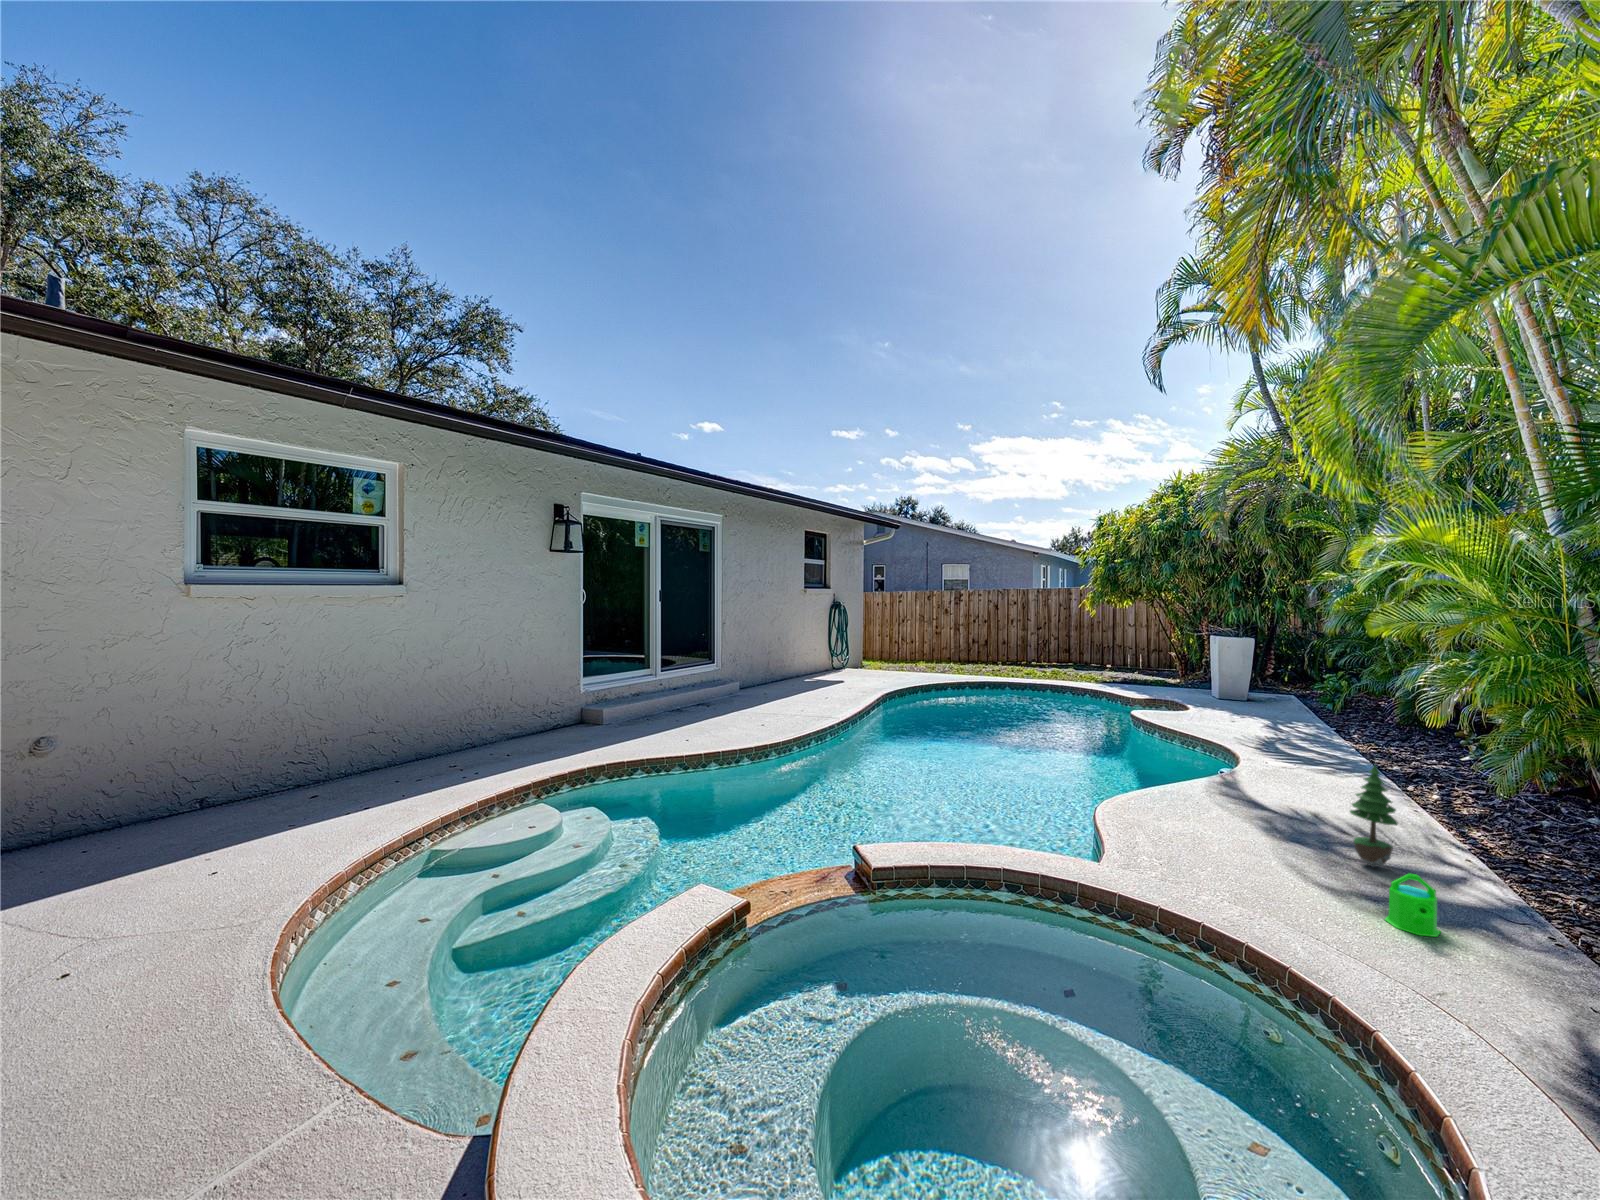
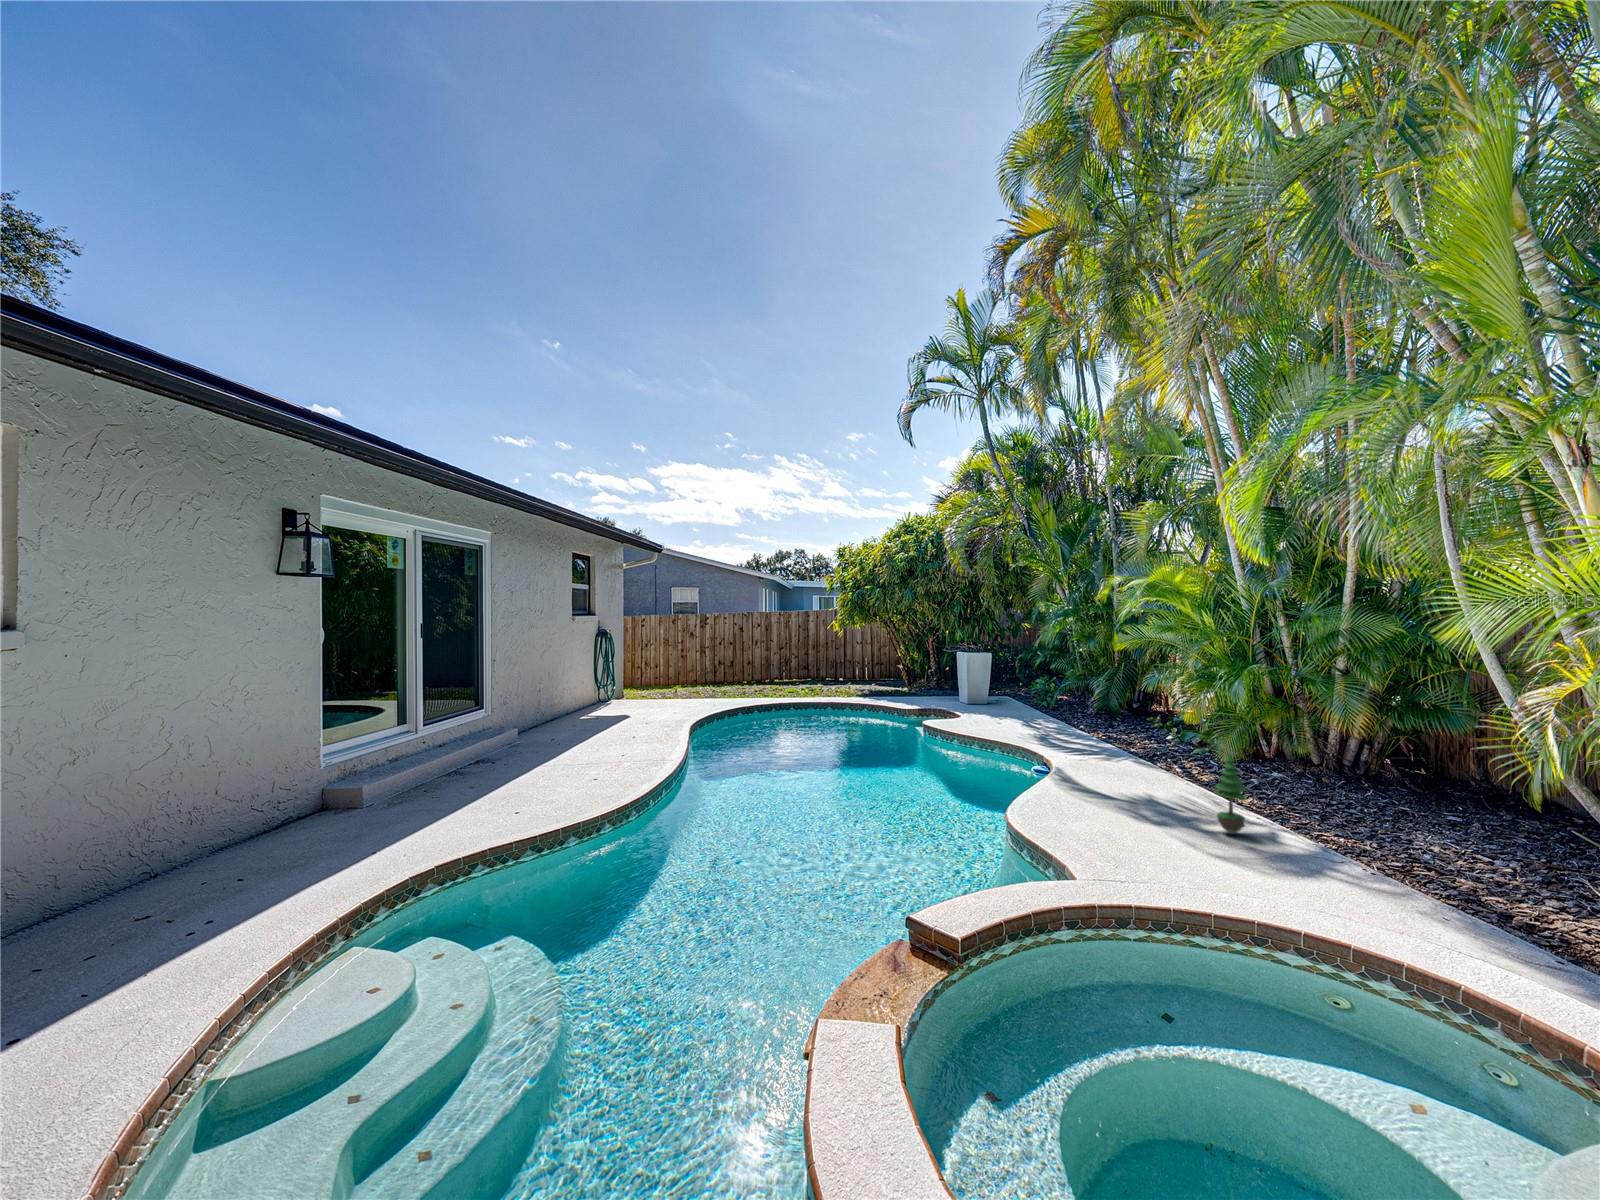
watering can: present [1385,874,1440,937] -> none [1291,838,1341,885]

